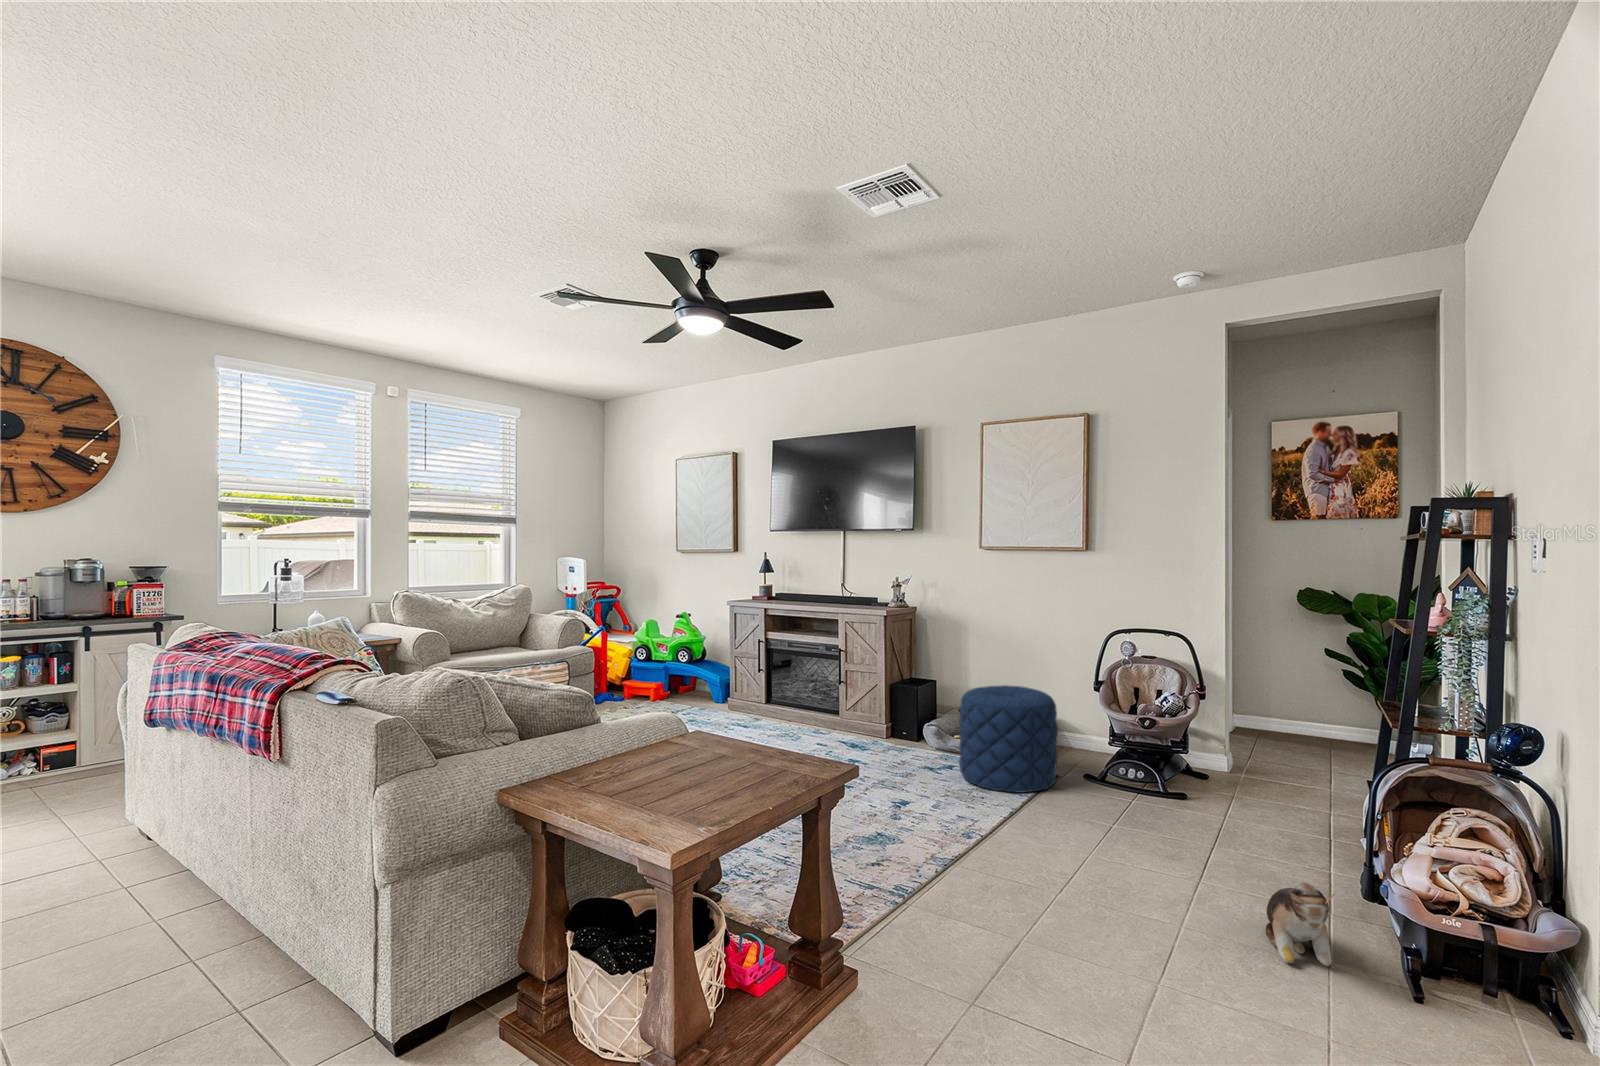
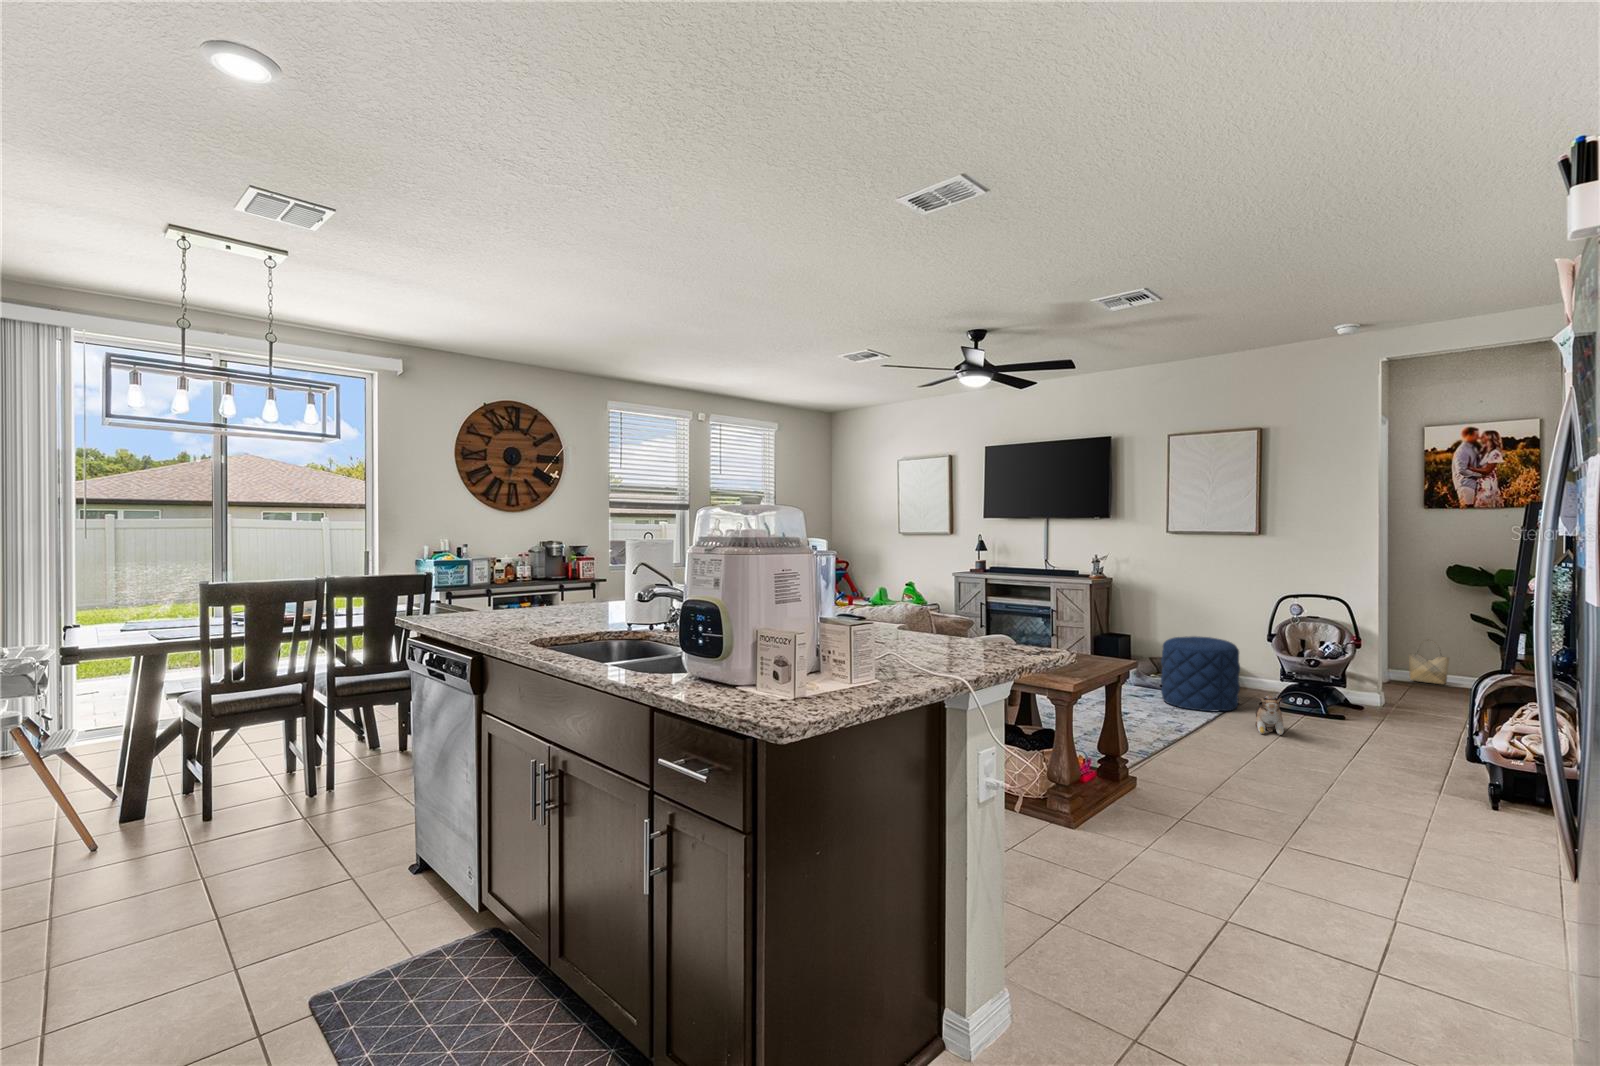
woven basket: none [1258,679,1304,735] -> present [1409,640,1449,685]
plush toy: present [1266,882,1334,966] -> present [1255,695,1284,735]

